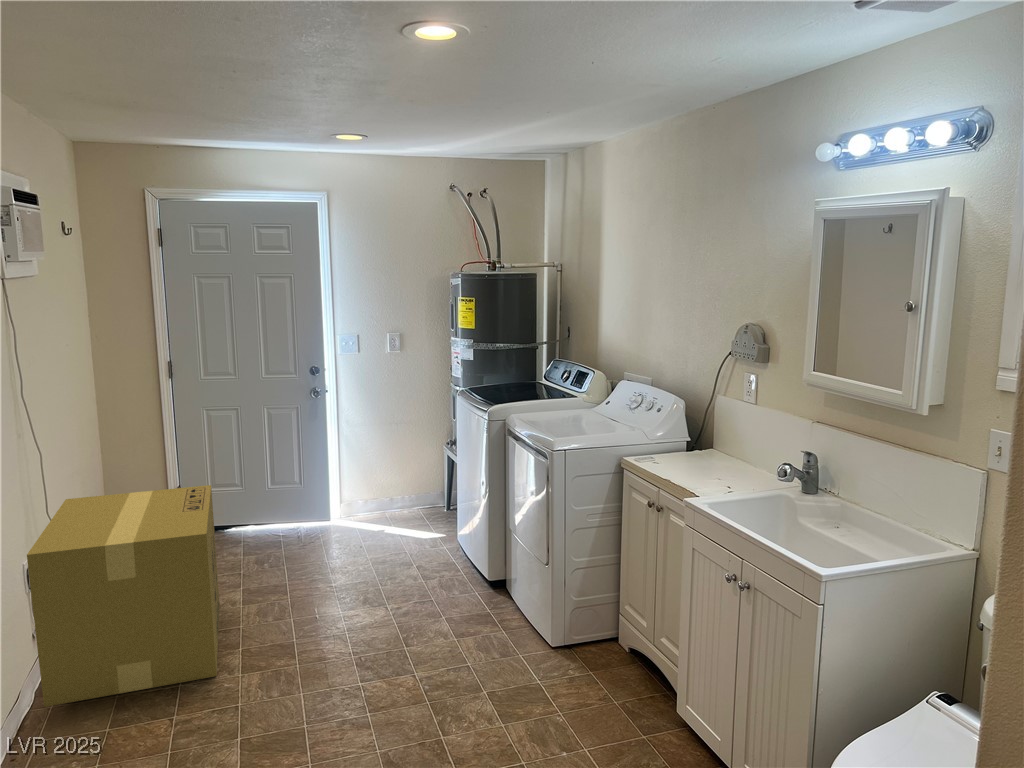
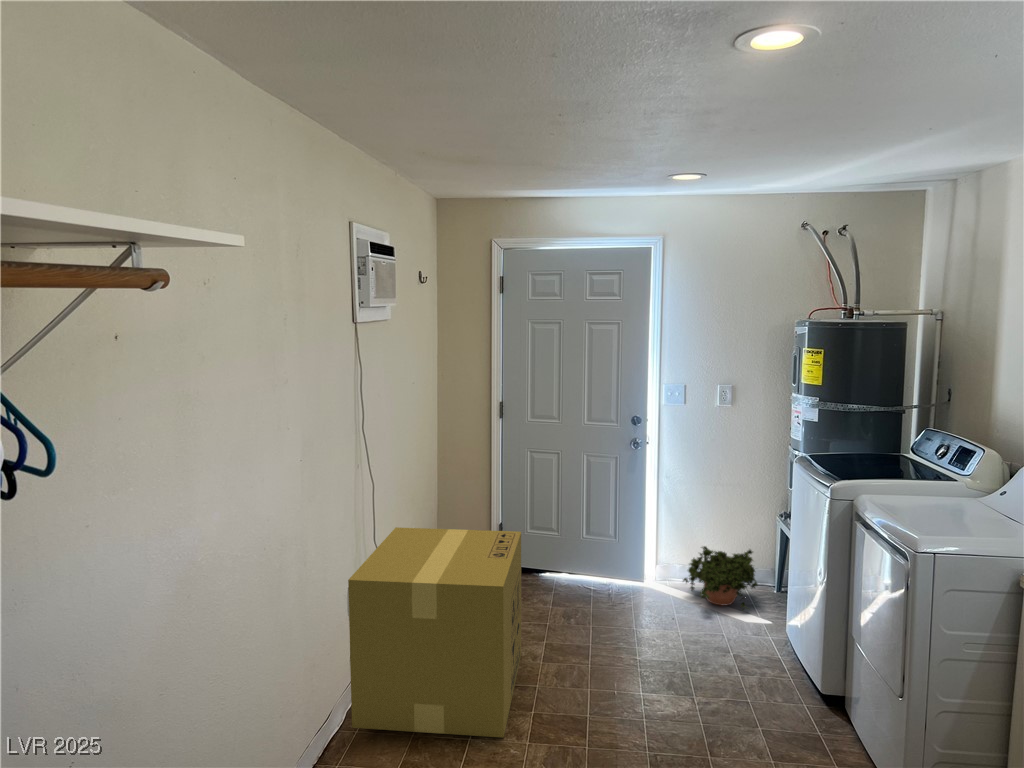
potted plant: none [366,475,433,533] -> present [683,546,758,611]

